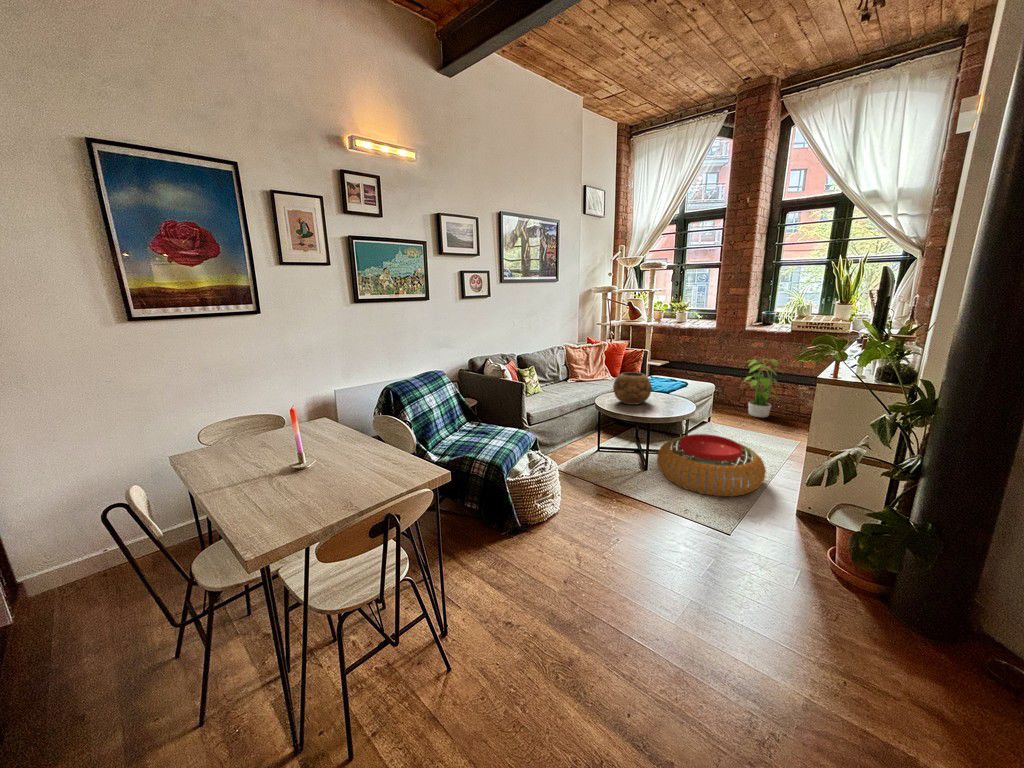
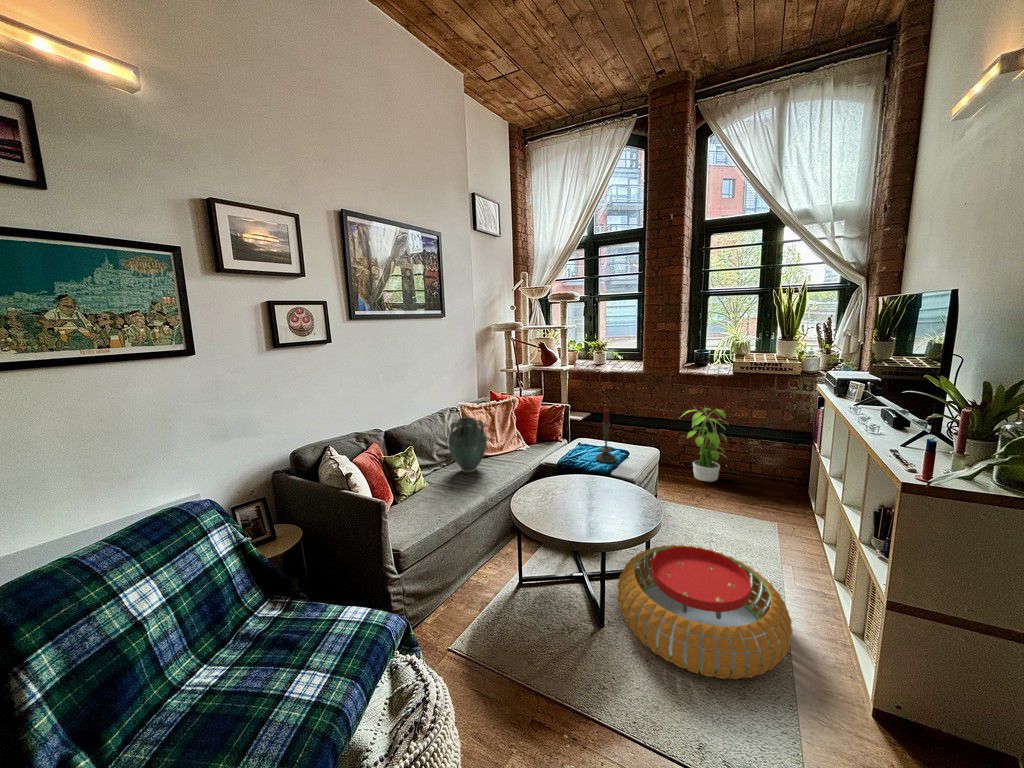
candle: none [661,349,676,388] -> present [596,410,616,463]
vase: none [557,351,583,388] -> present [449,417,487,472]
decorative bowl: present [613,372,652,405] -> none [537,454,596,508]

